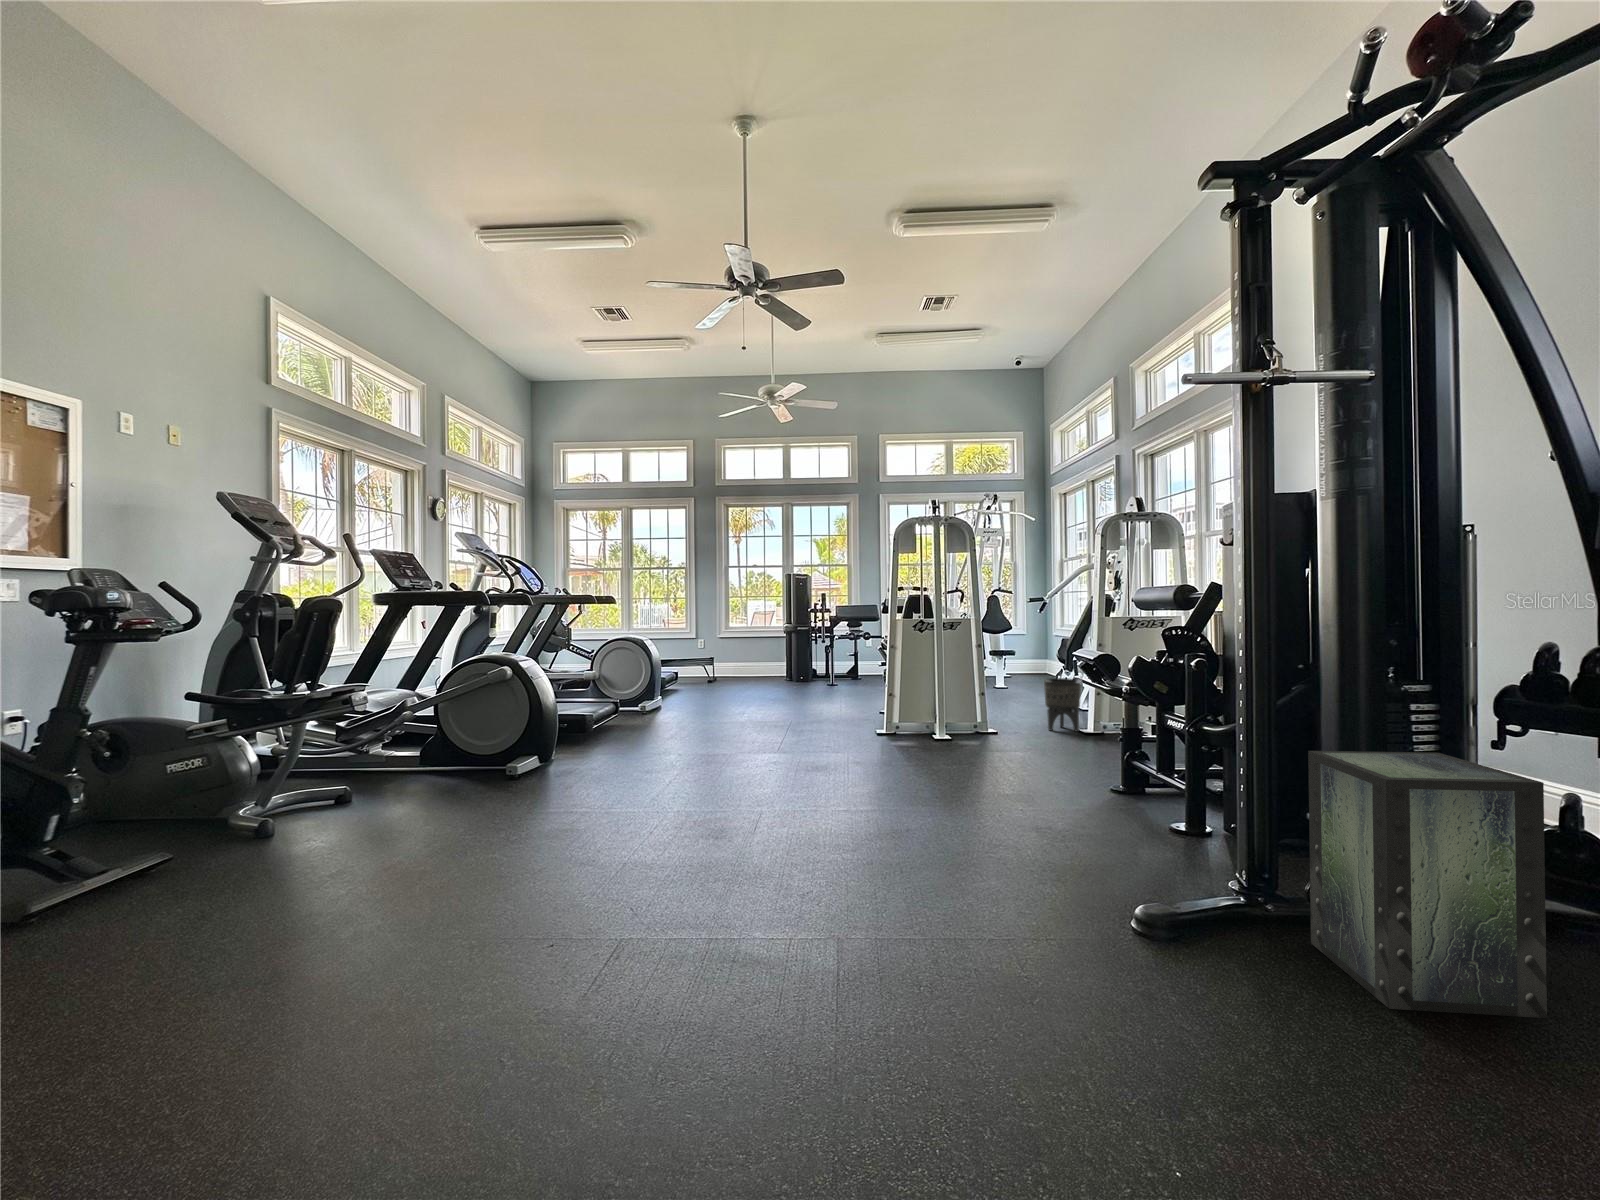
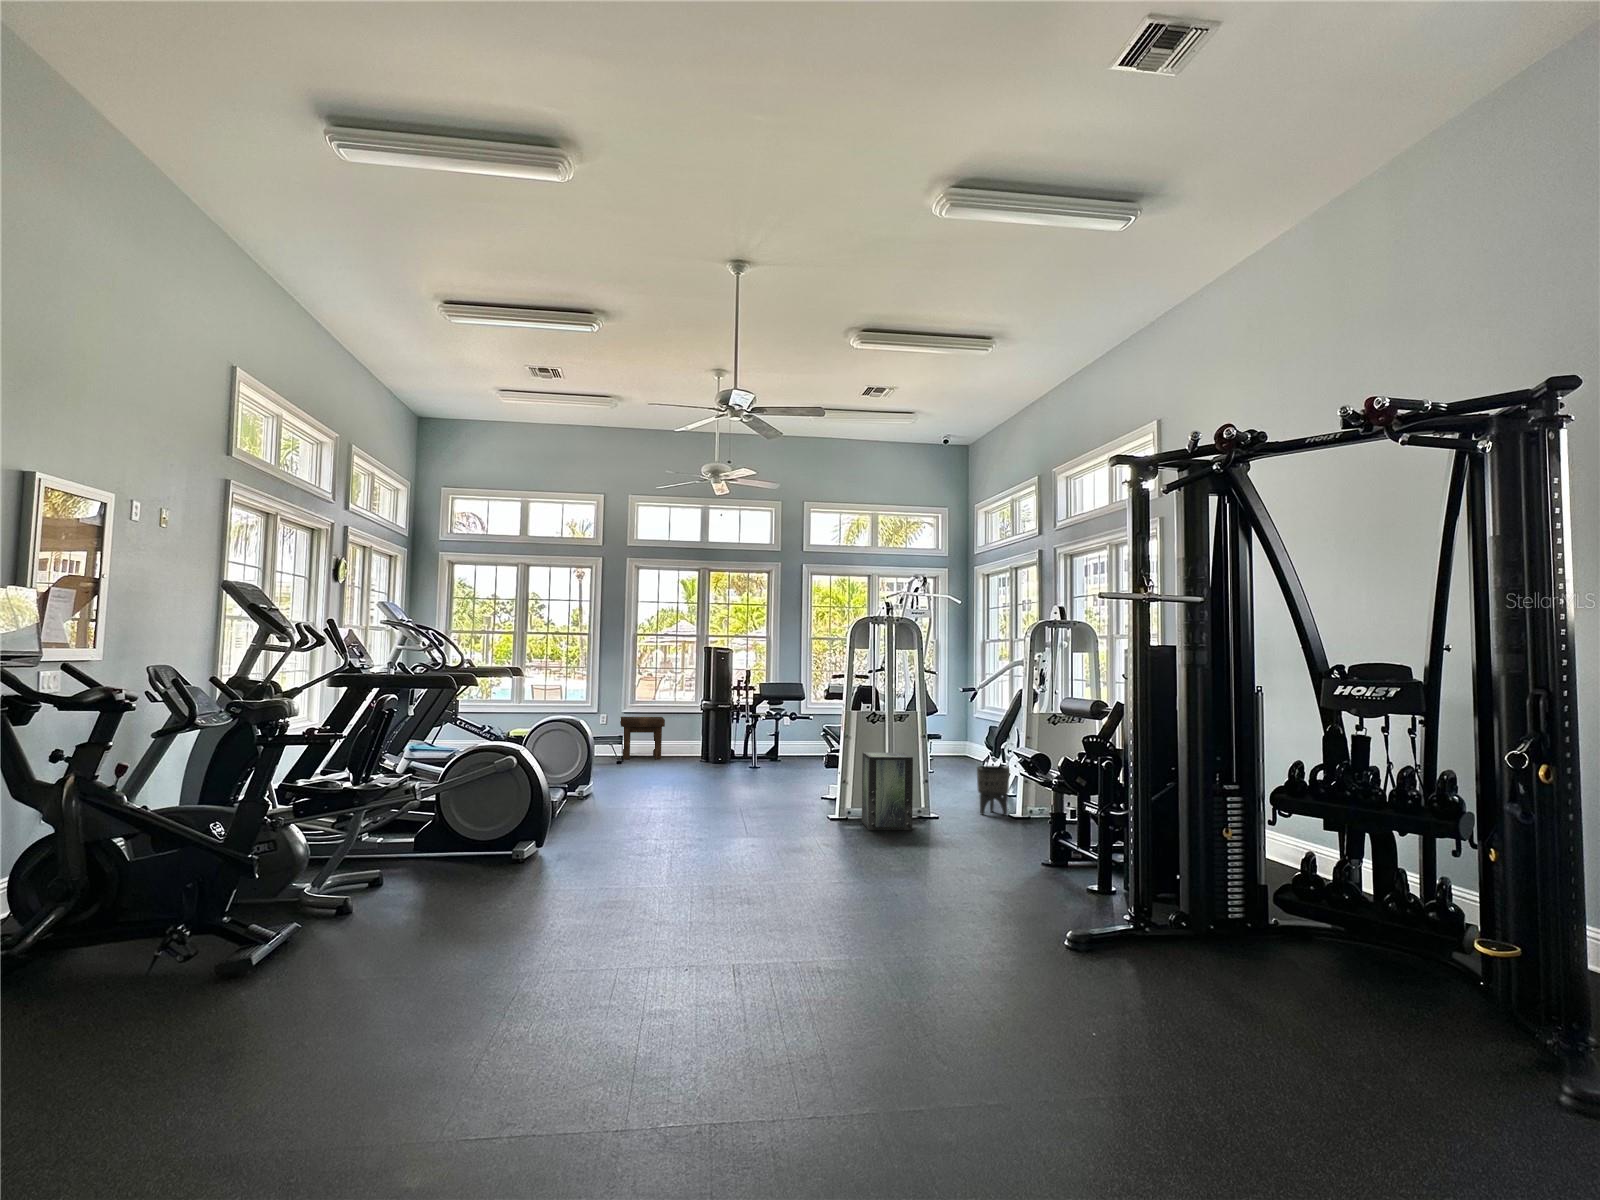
stool: none [713,641,754,681] -> present [620,717,665,760]
storage box: present [1308,751,1547,1018] -> present [862,752,913,830]

